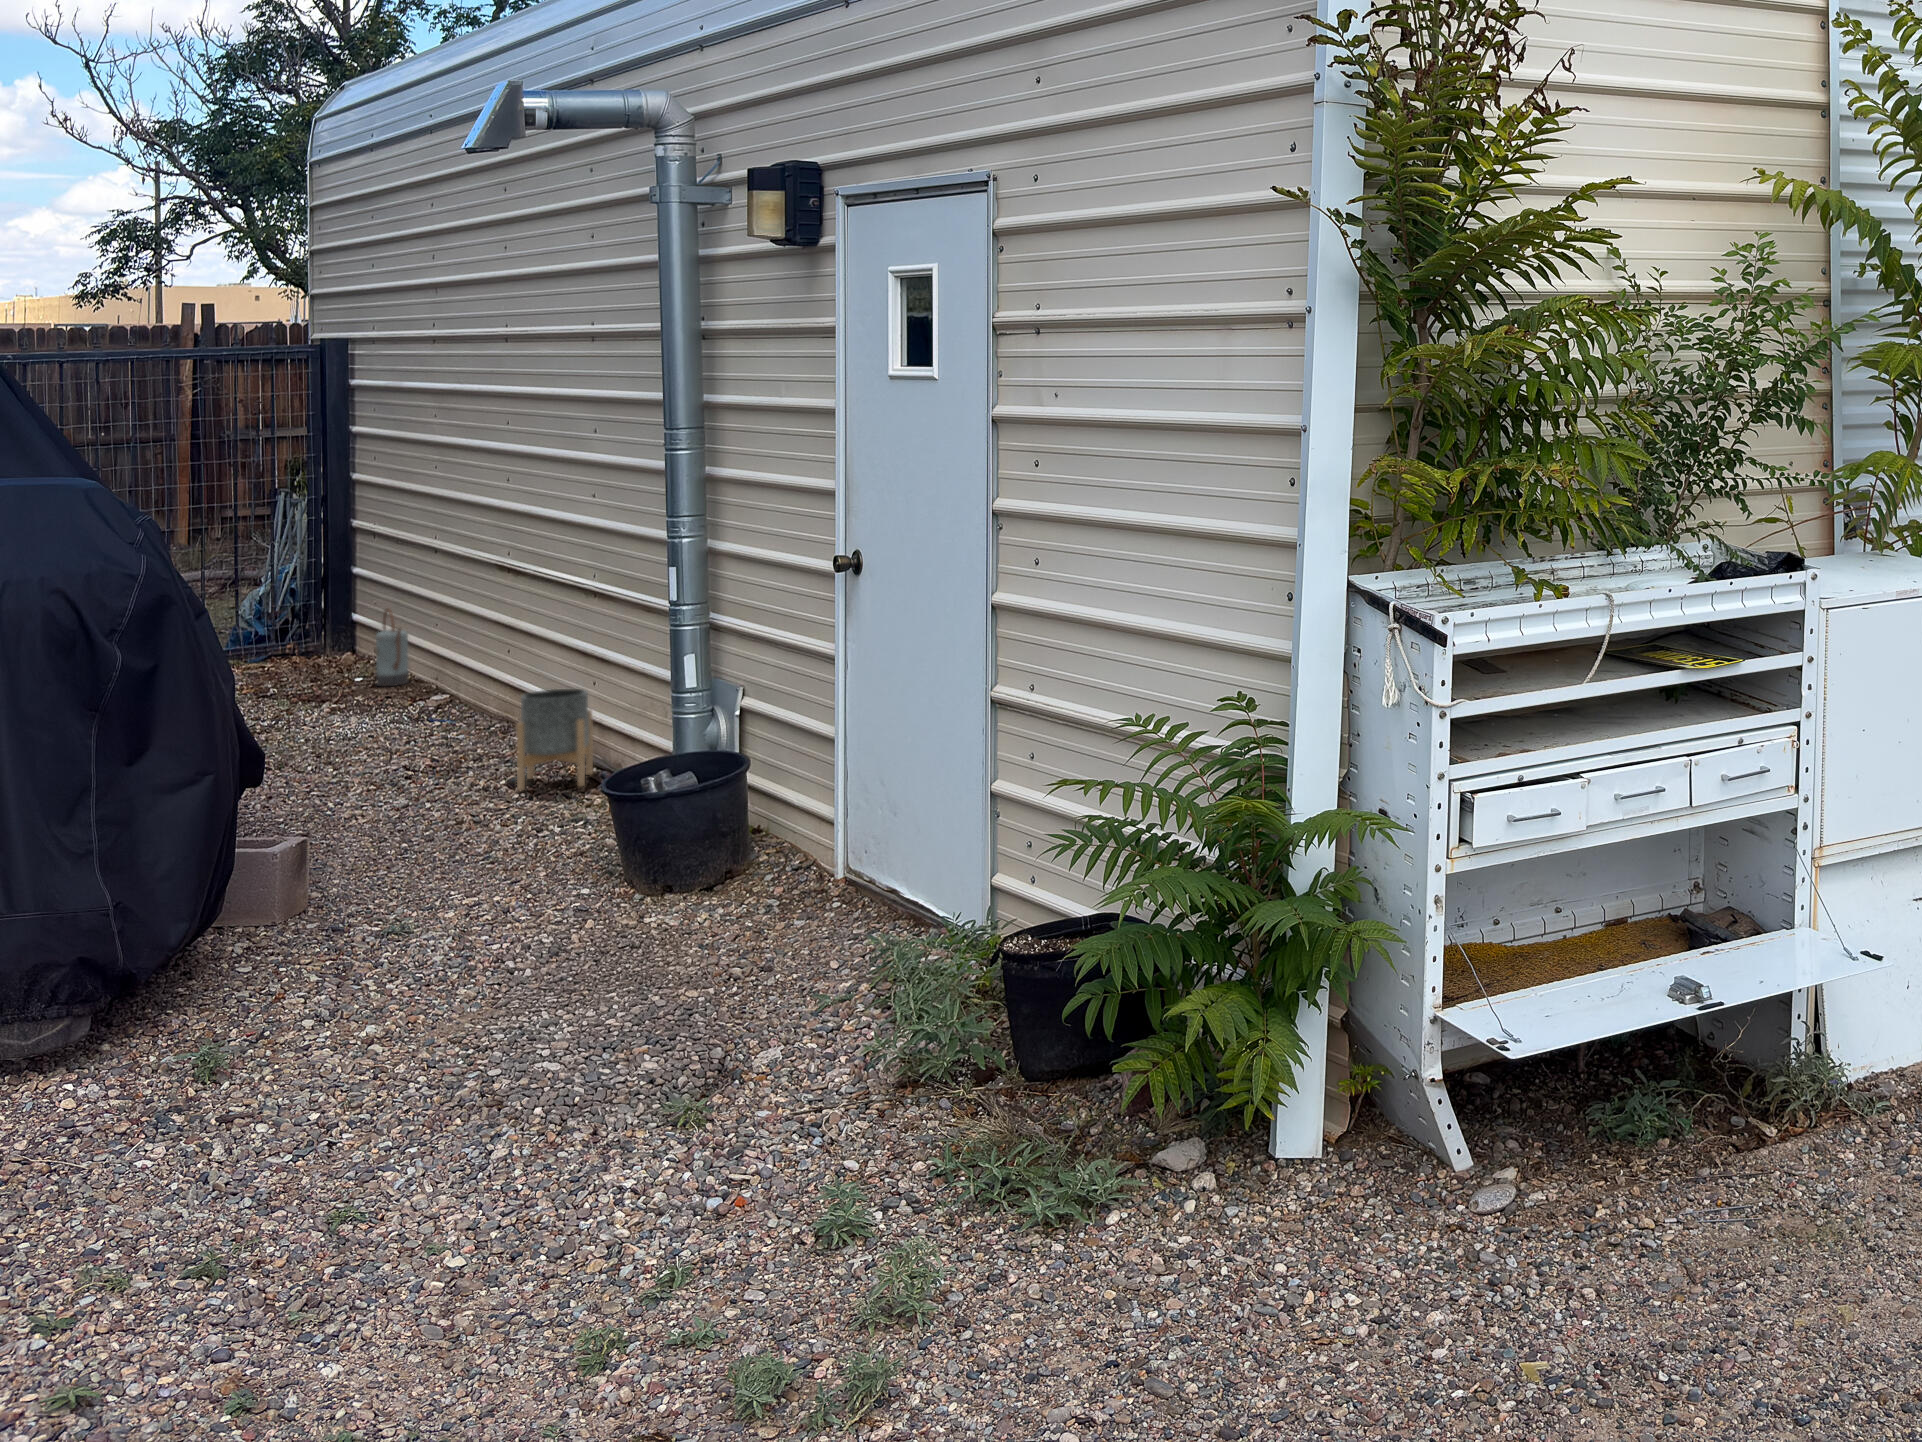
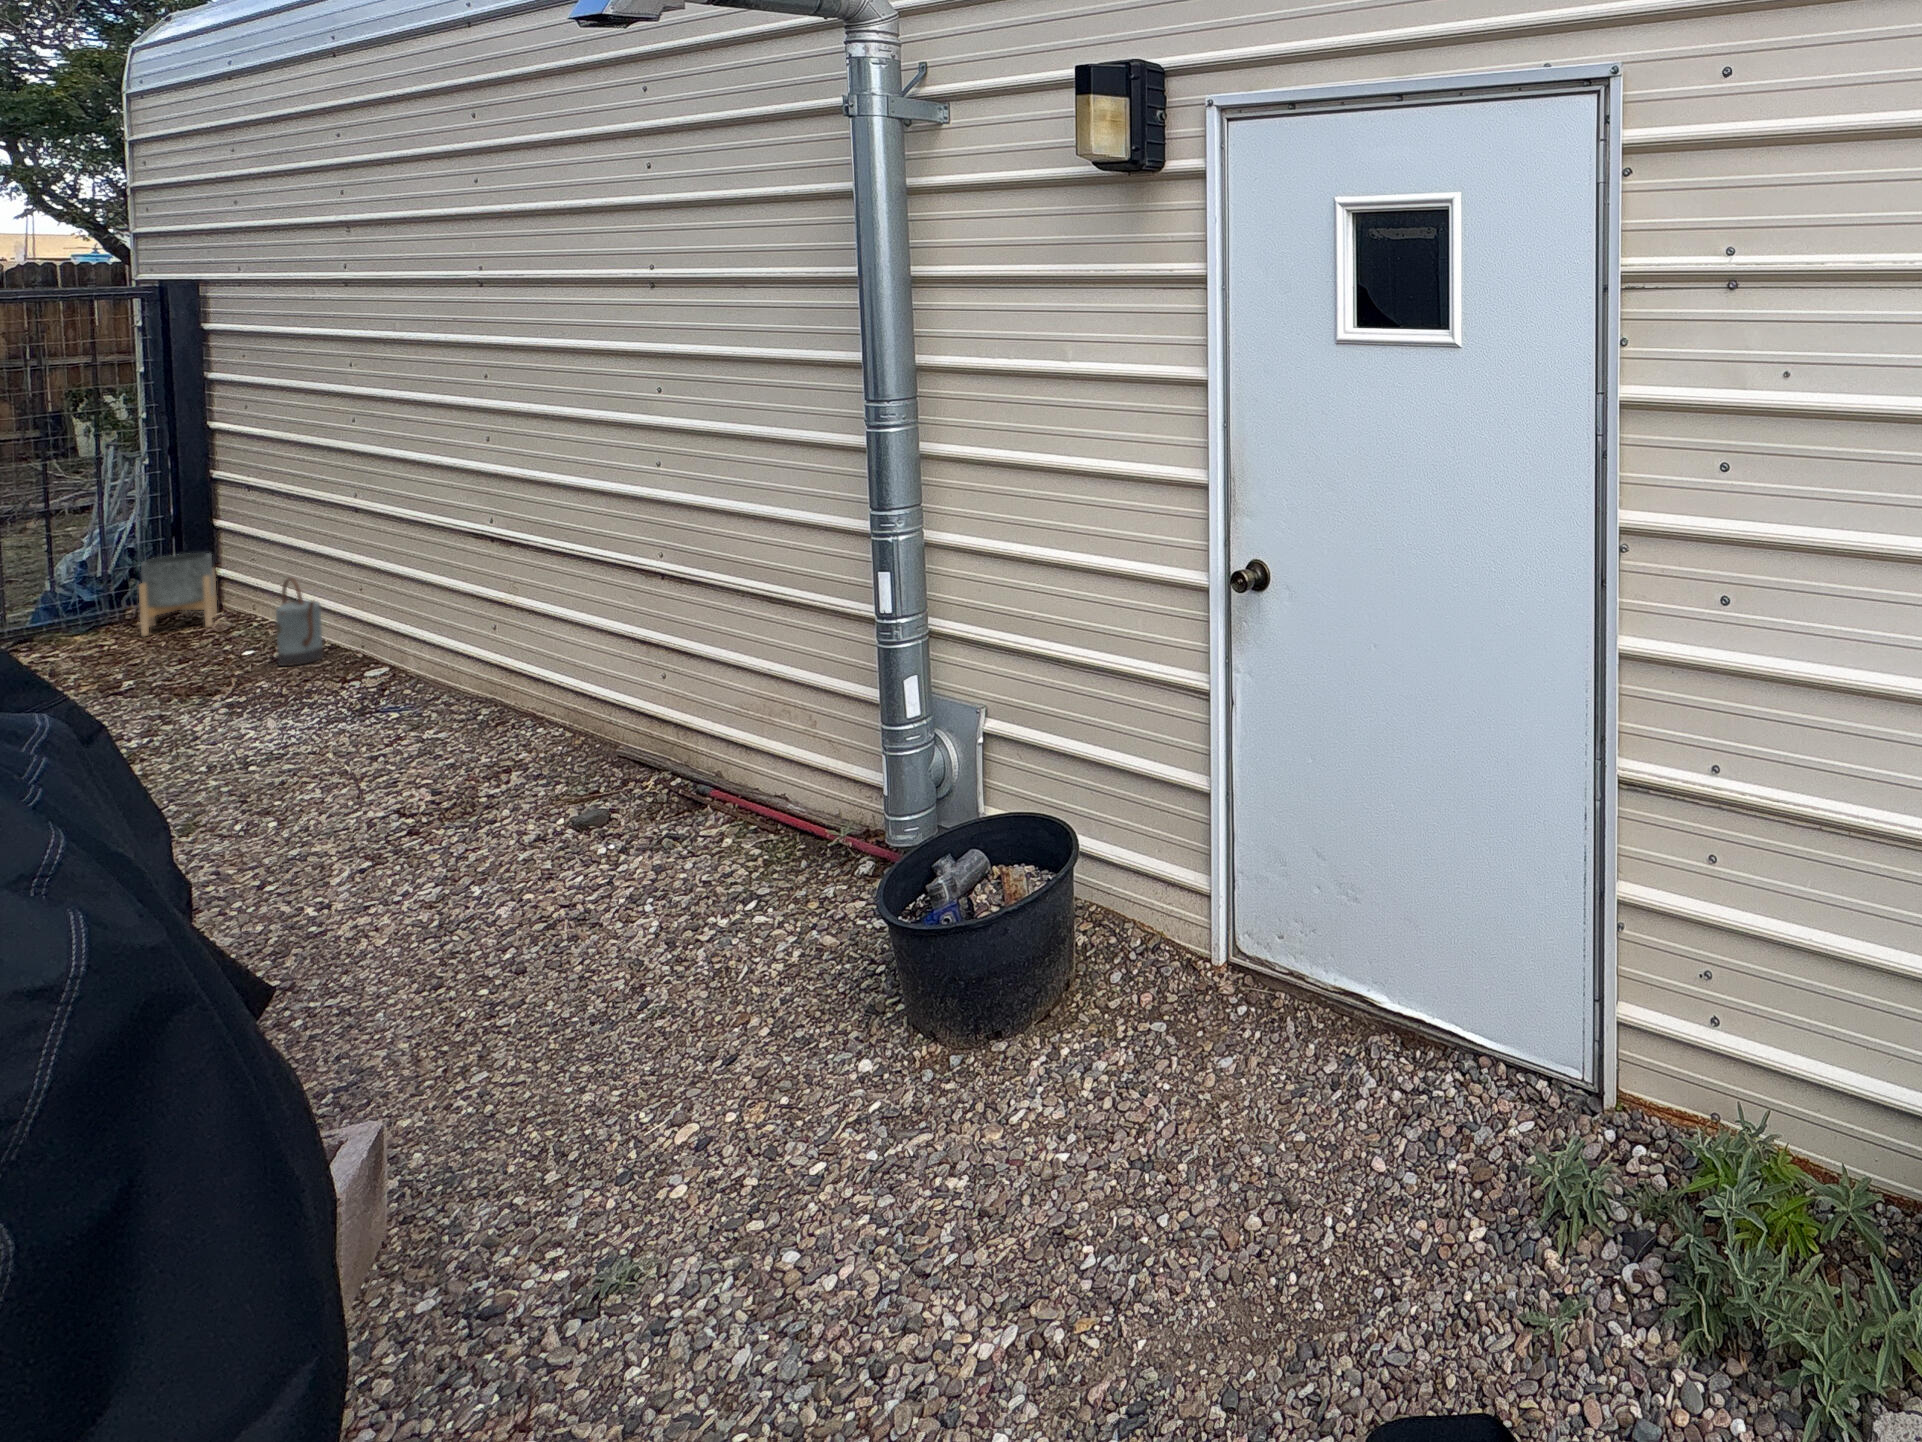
planter: present [516,688,593,791] -> present [139,553,217,636]

